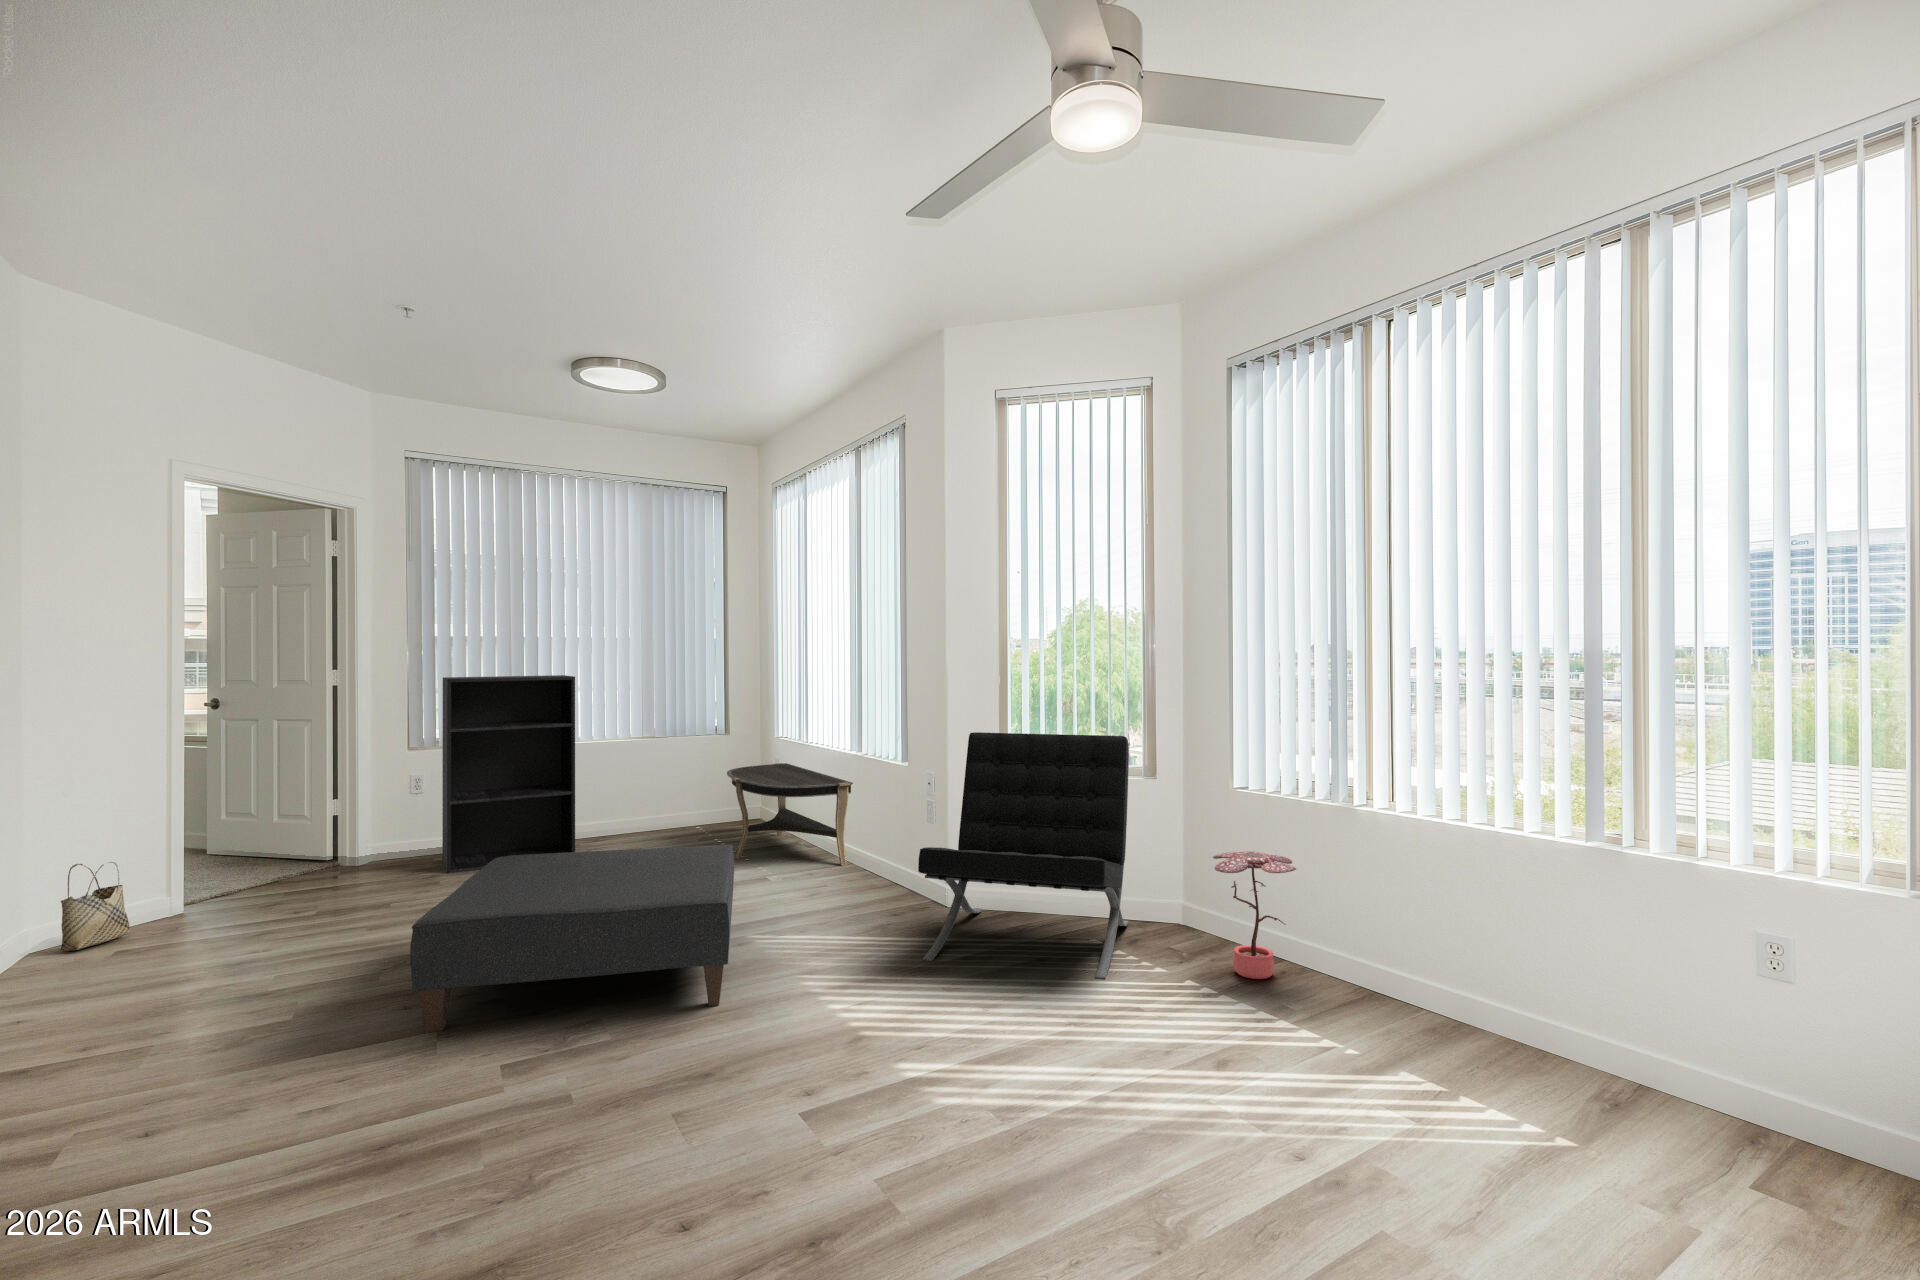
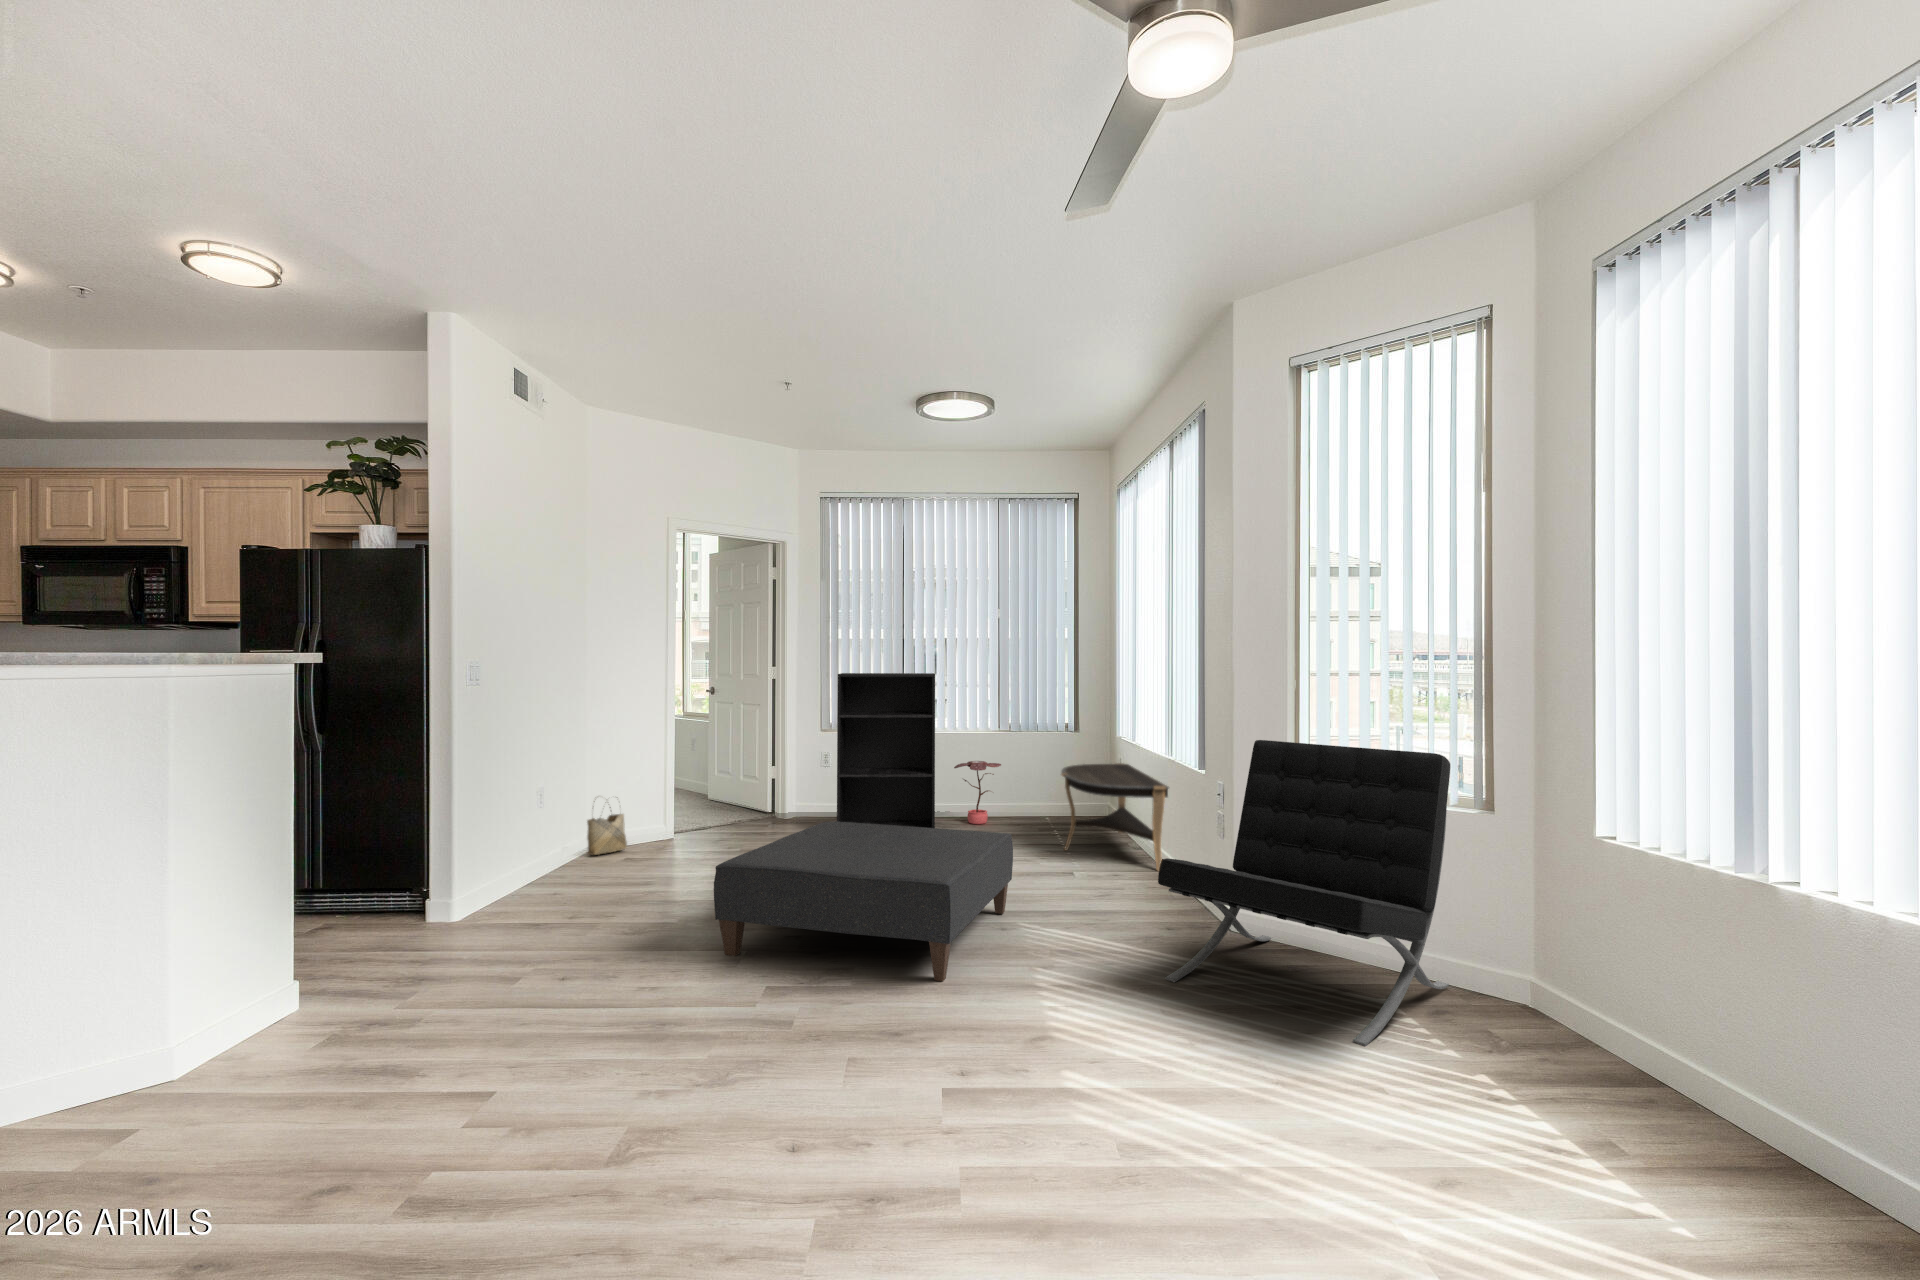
potted plant: present [1213,851,1296,979] -> present [954,761,1001,824]

